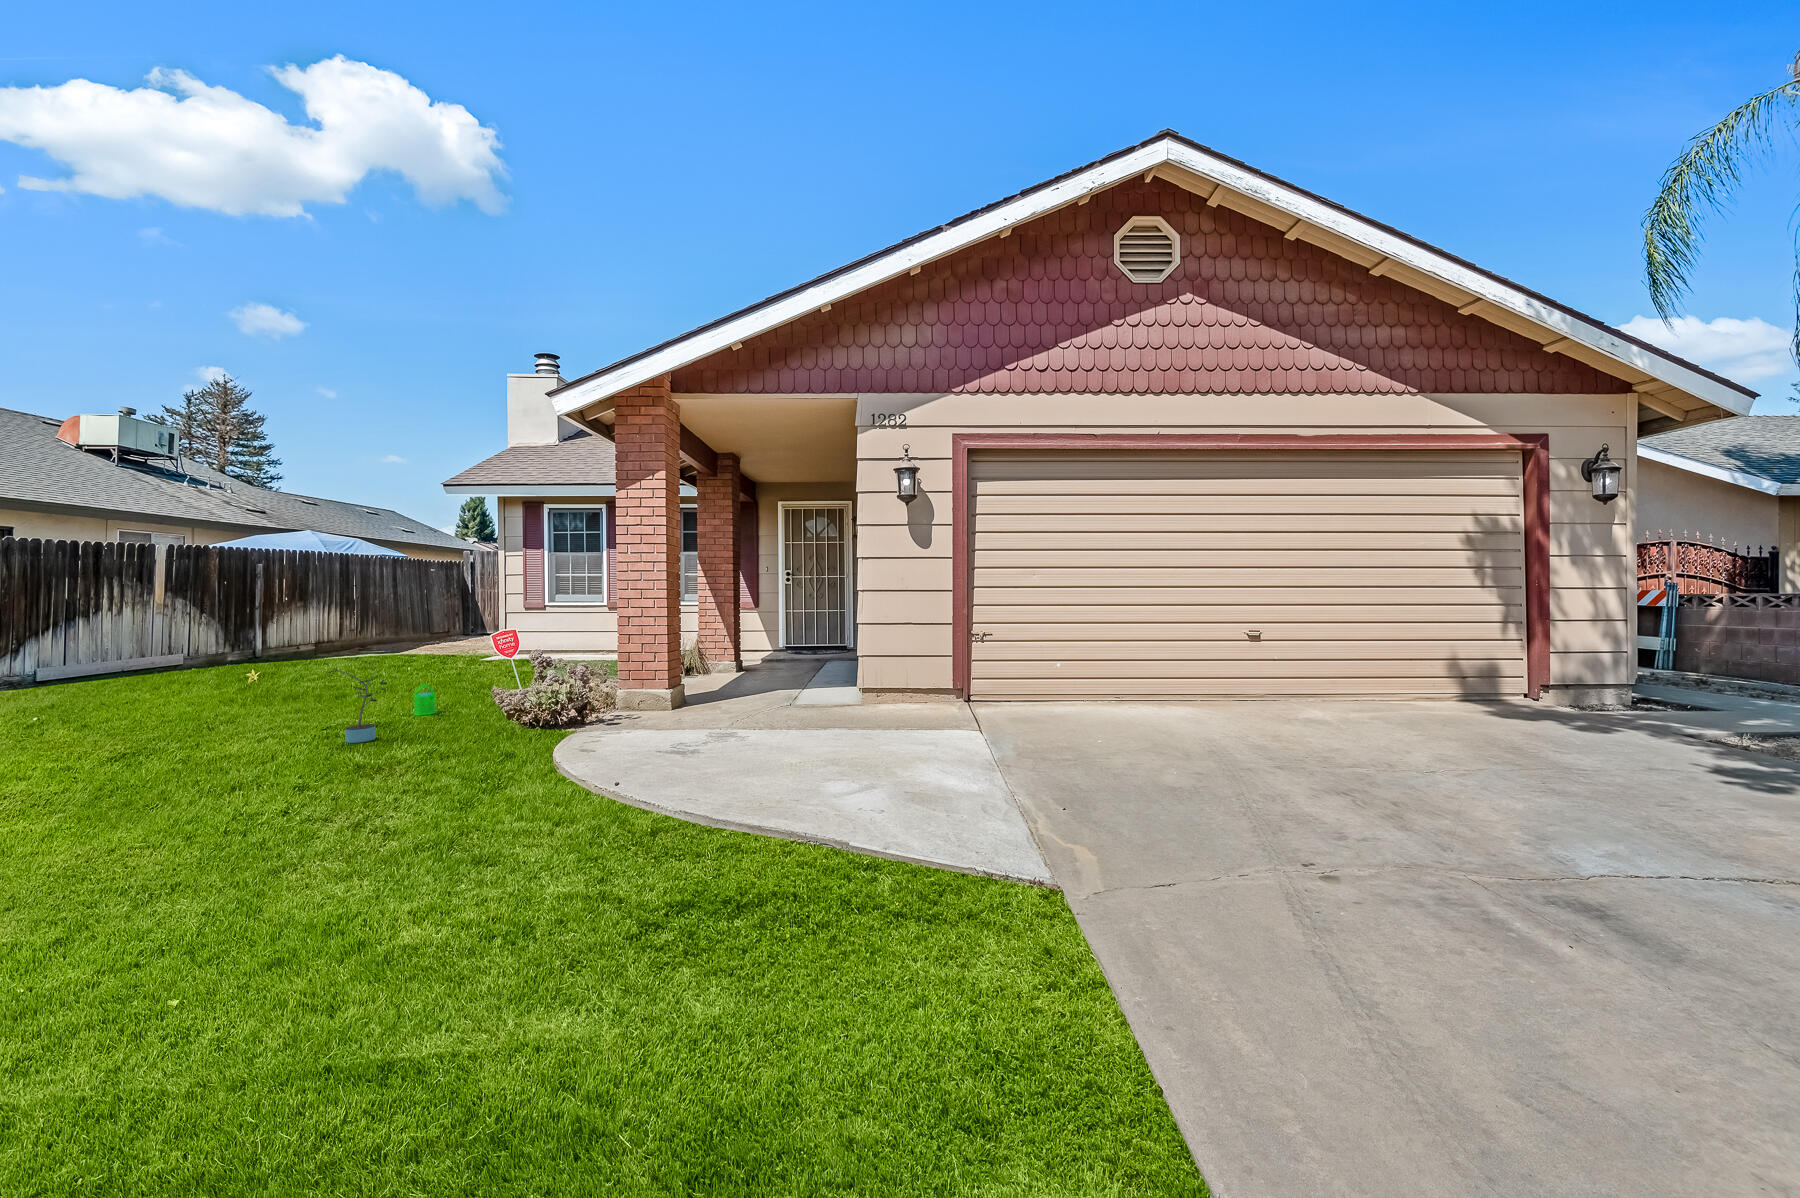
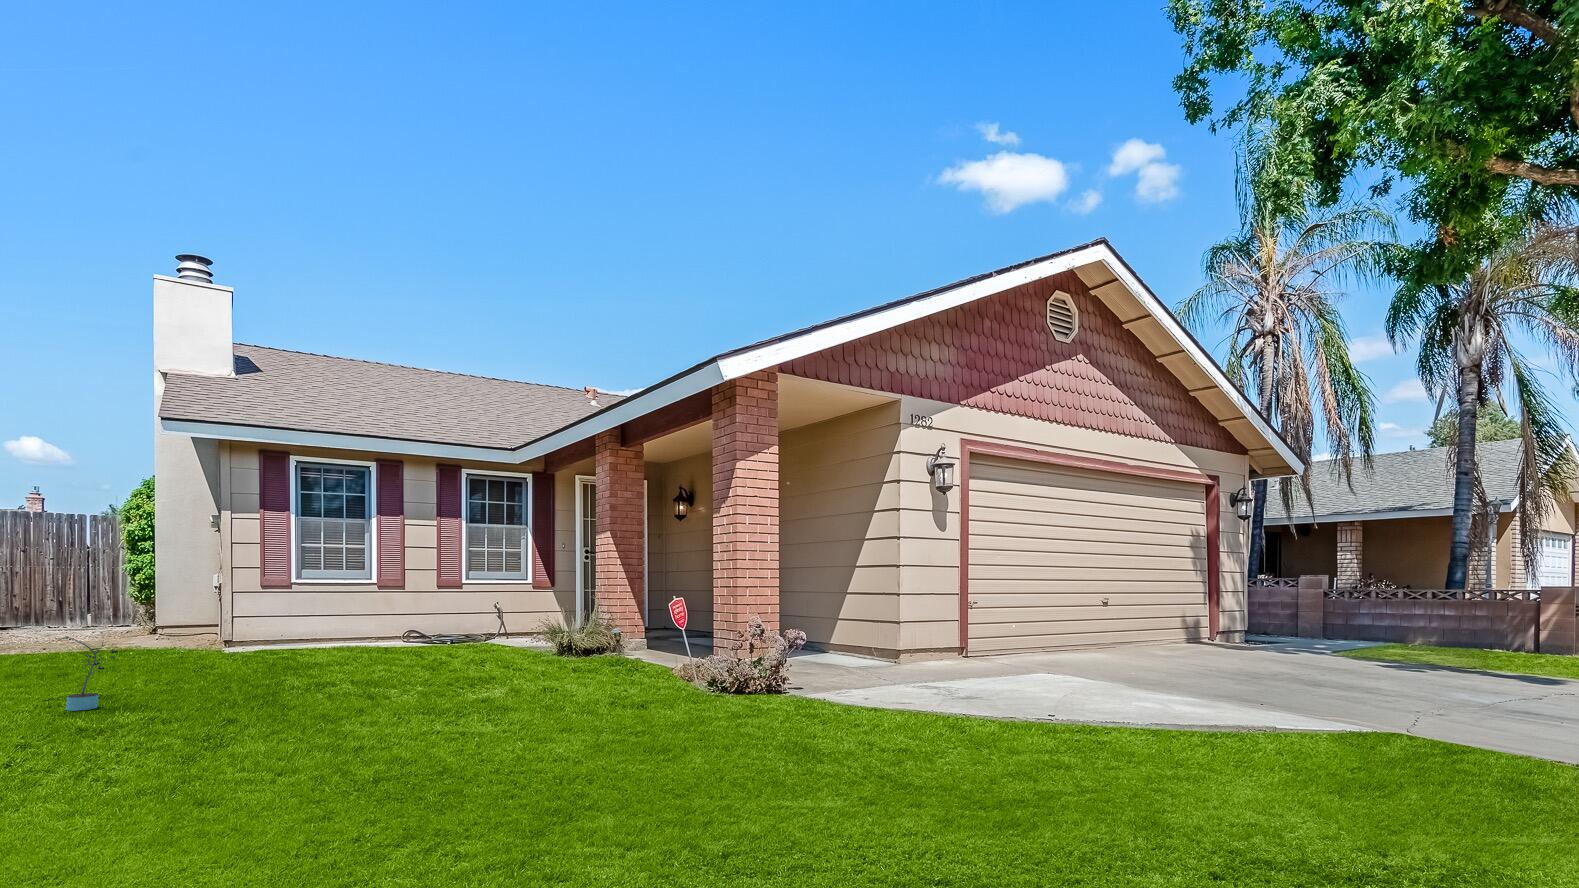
watering can: present [414,684,437,716] -> none [136,657,164,689]

